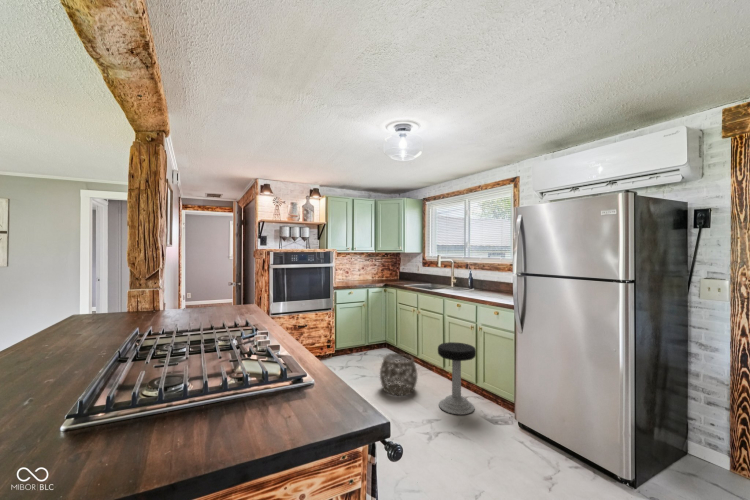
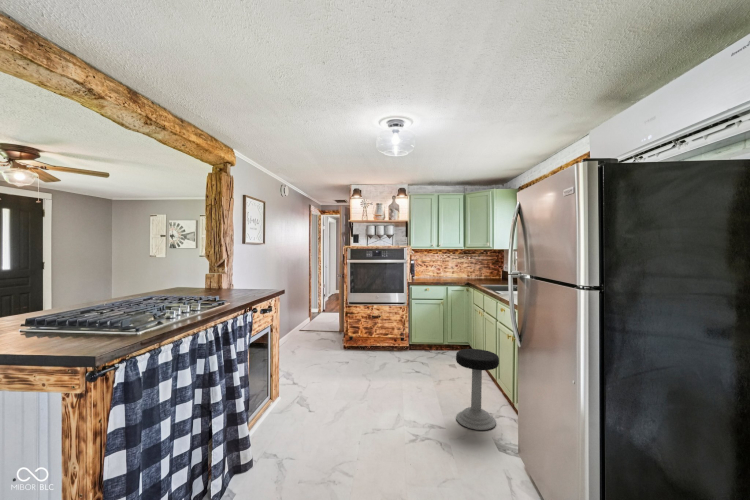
woven basket: present [380,354,417,395] -> none [415,354,454,398]

